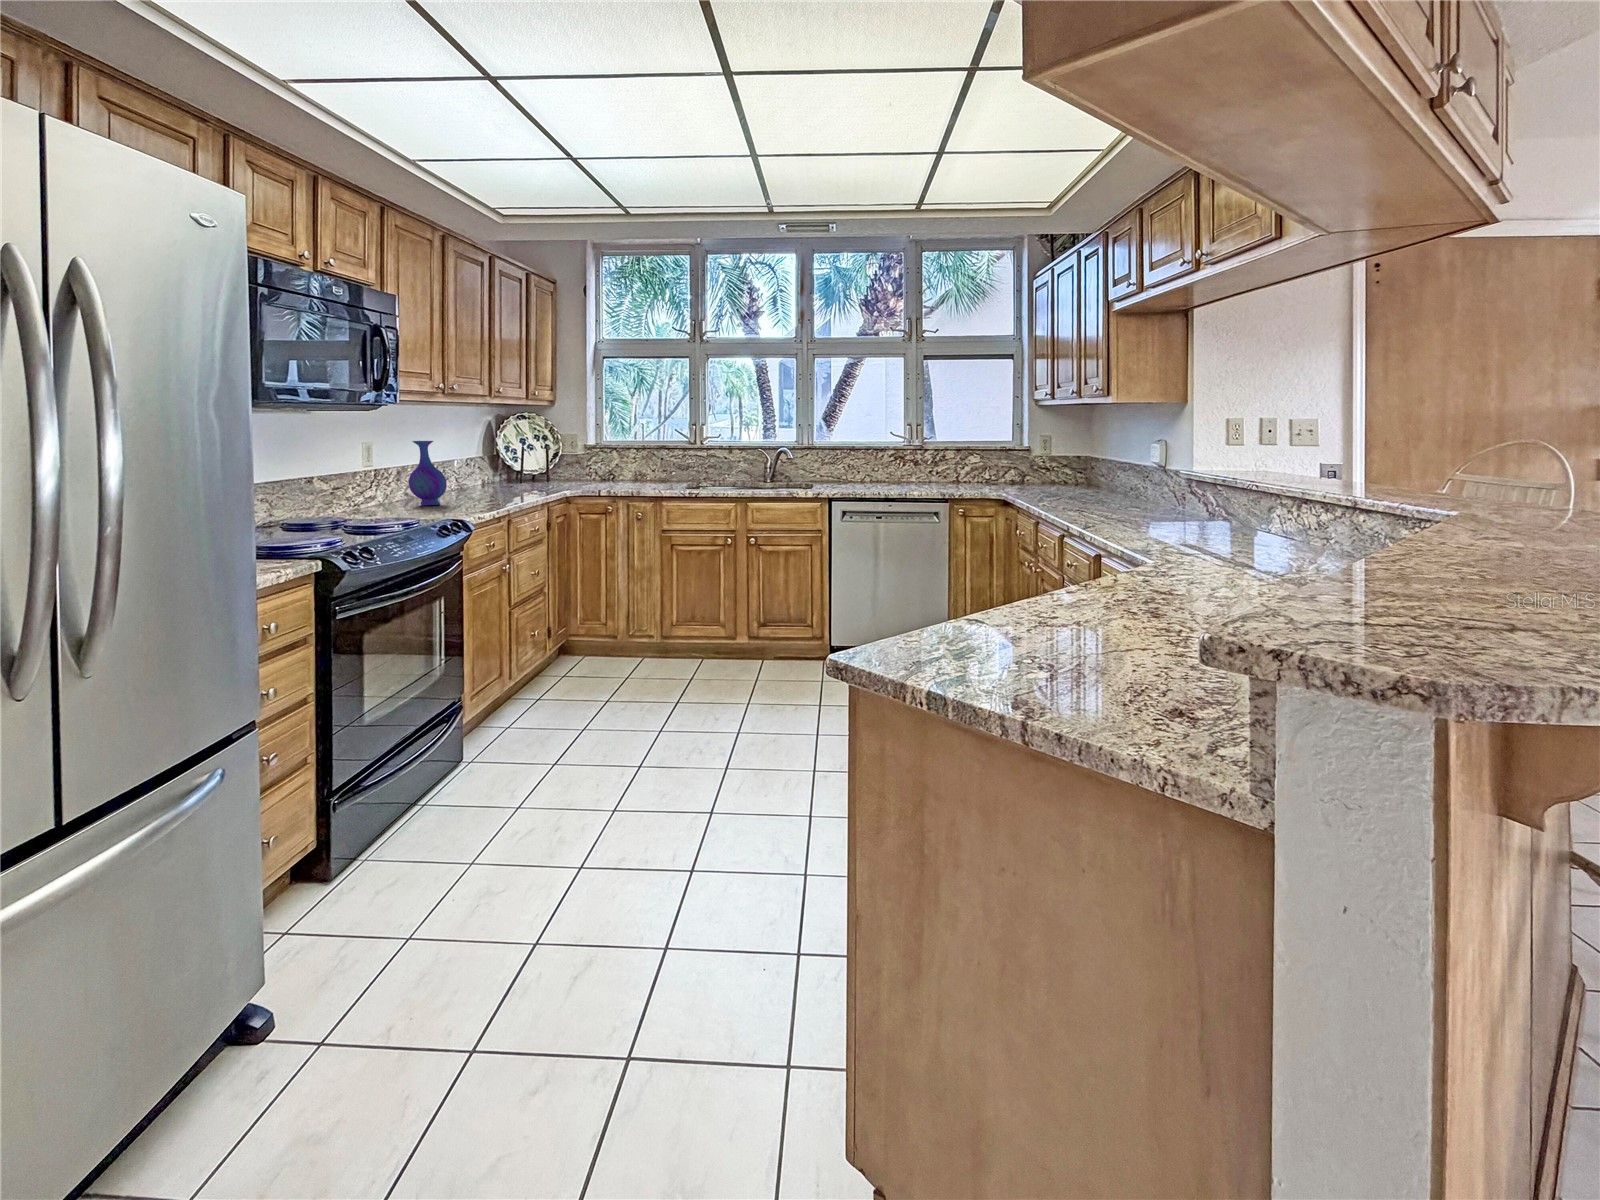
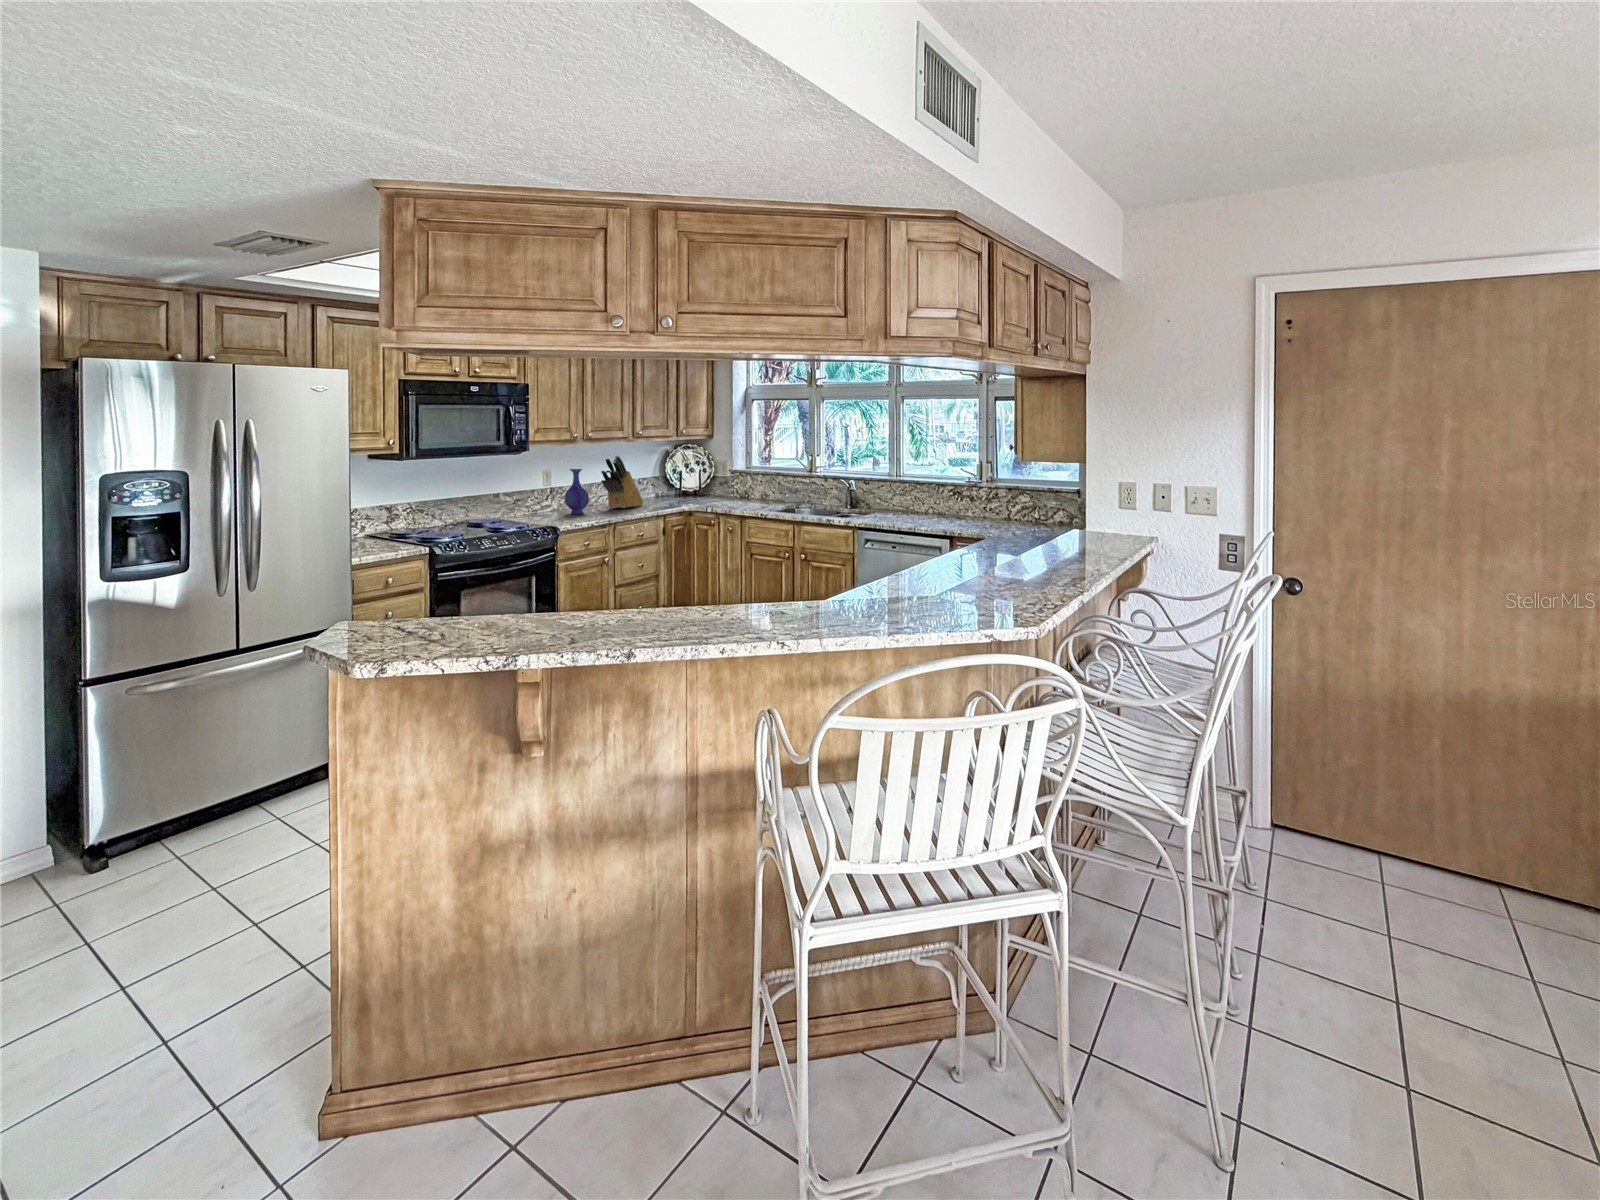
knife block: none [449,424,491,496] -> present [601,456,643,508]

